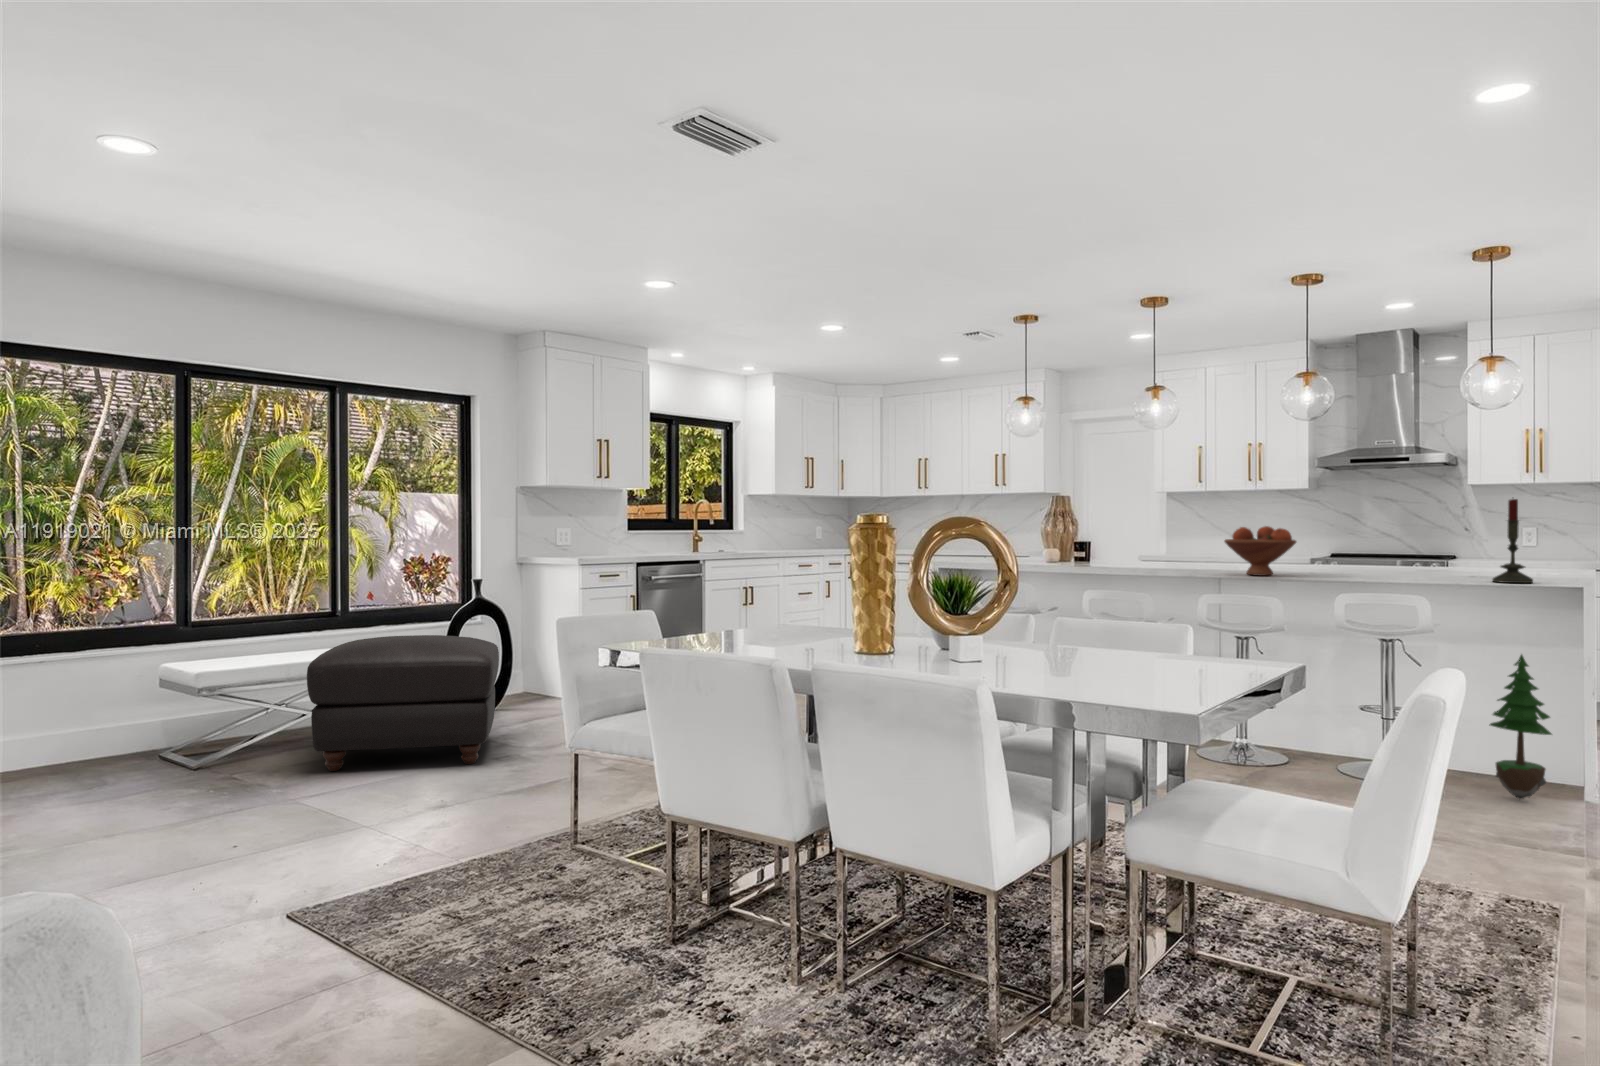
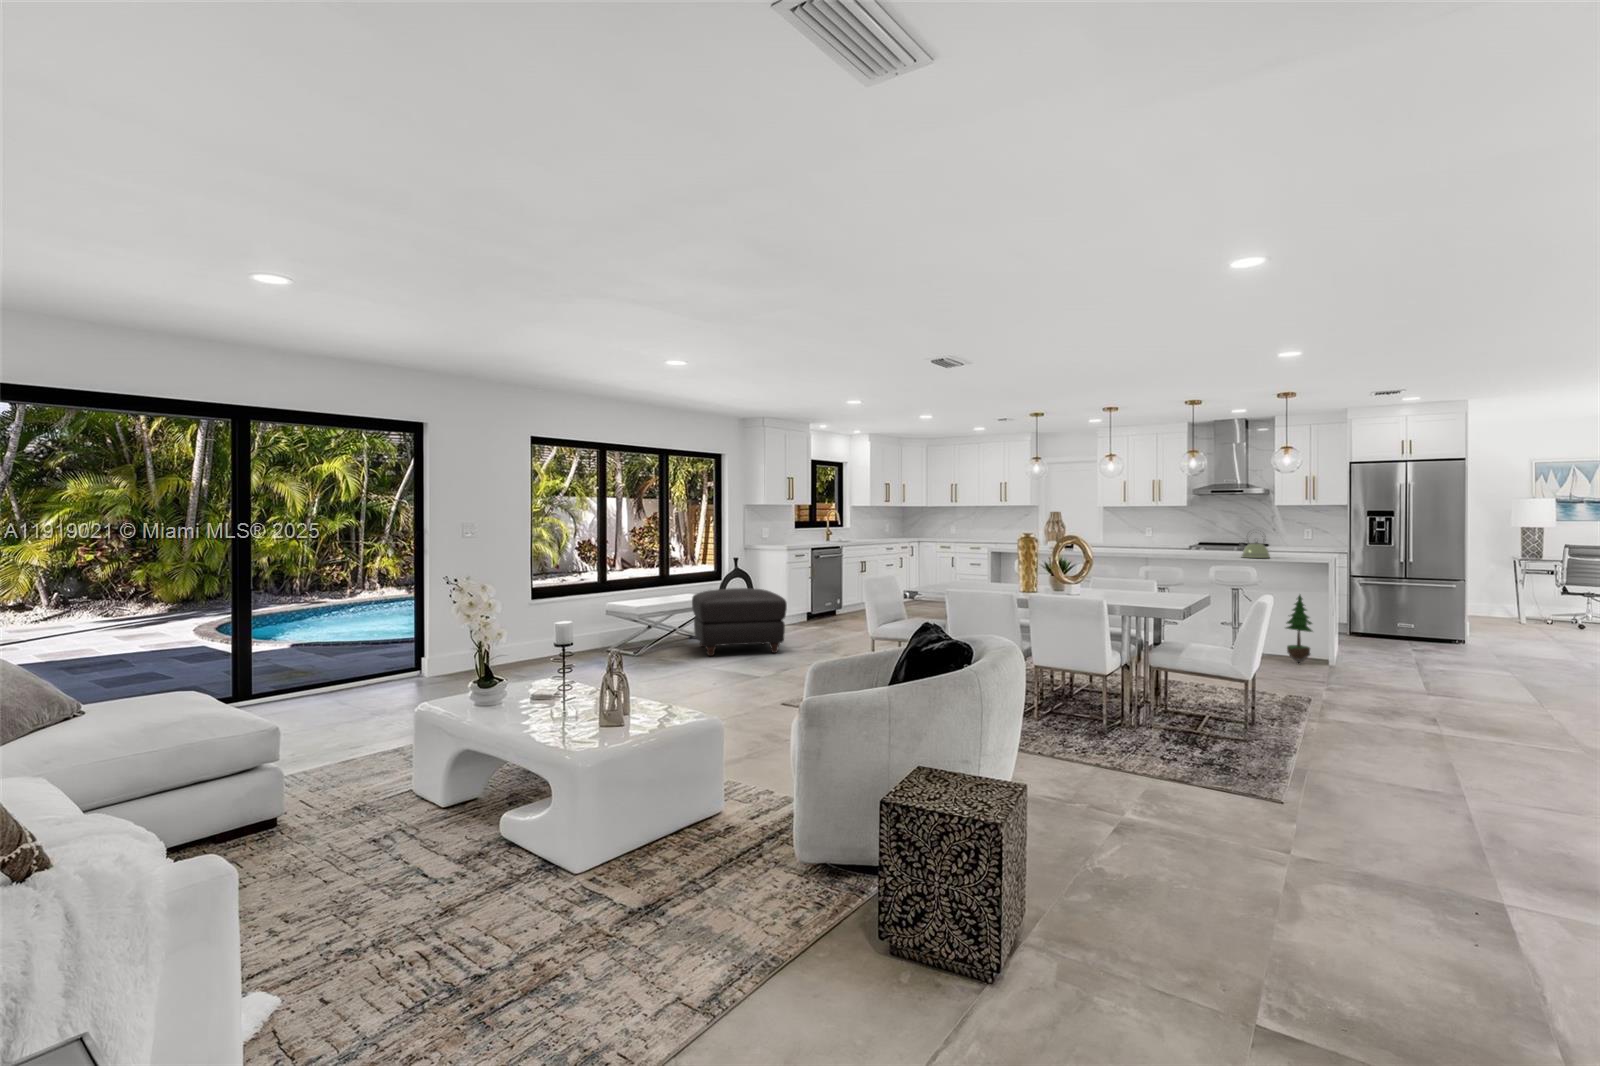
candle: present [1492,499,1533,583] -> none [1286,518,1306,560]
kettle: none [1394,521,1459,580] -> present [1240,536,1270,558]
fruit bowl: present [1224,526,1296,576] -> none [1155,532,1192,556]

